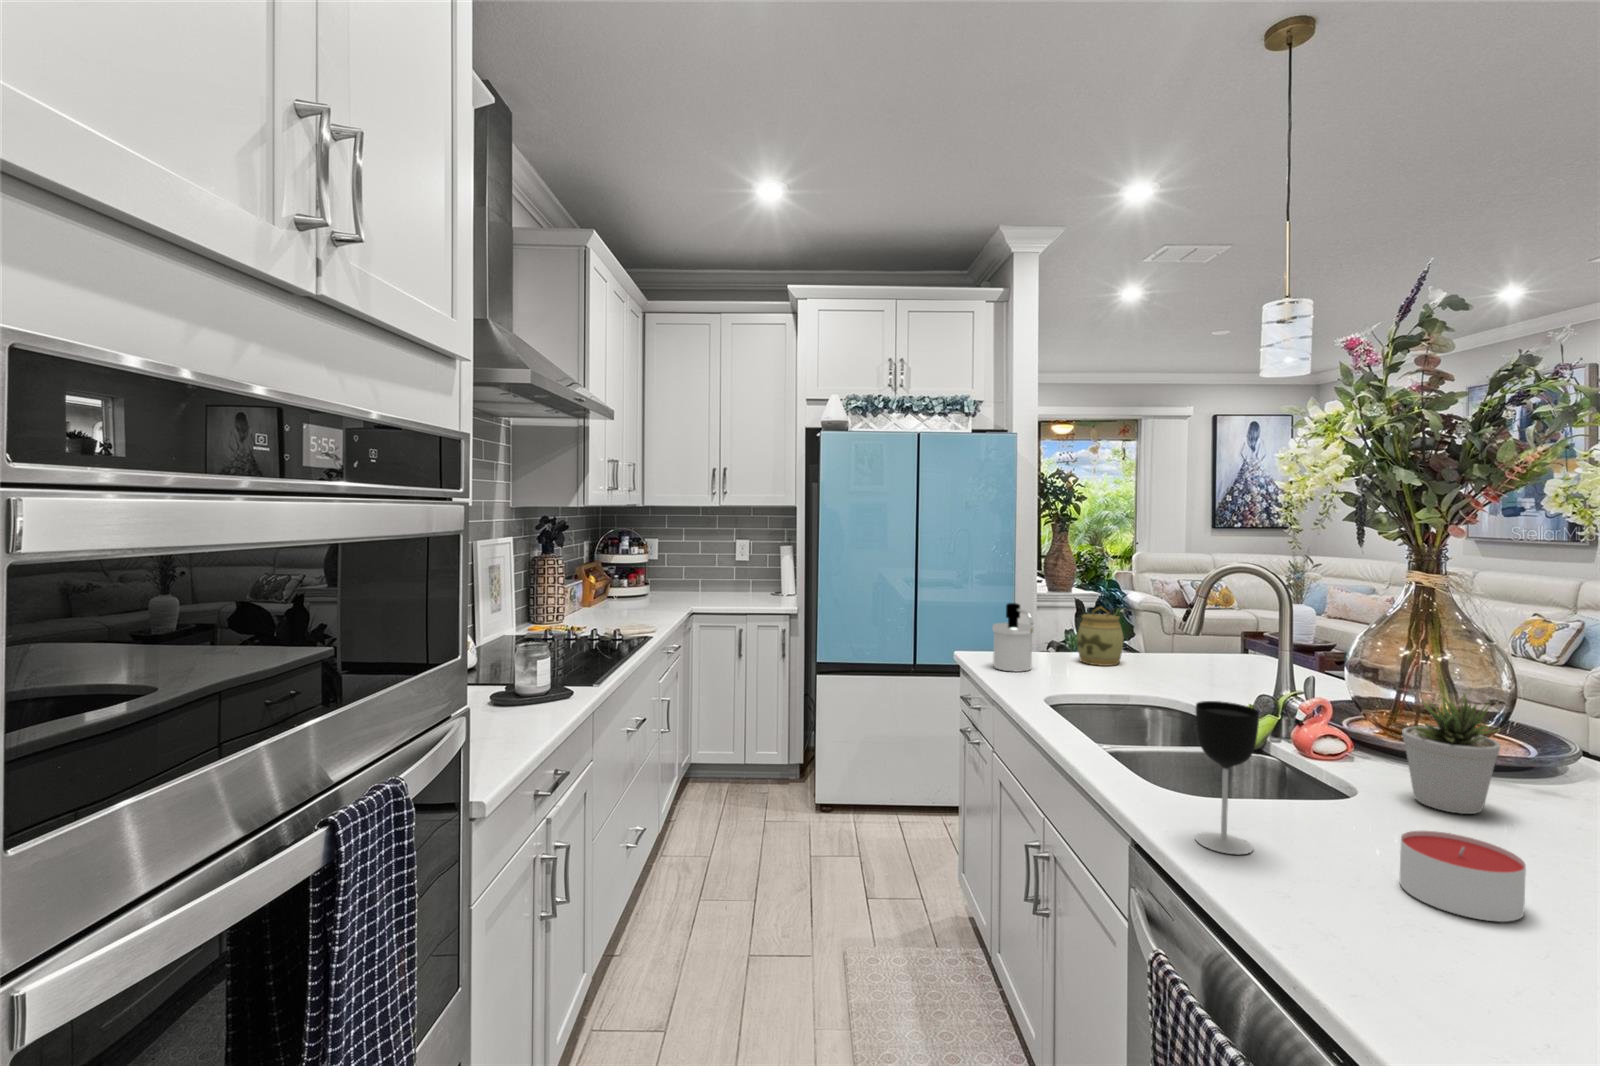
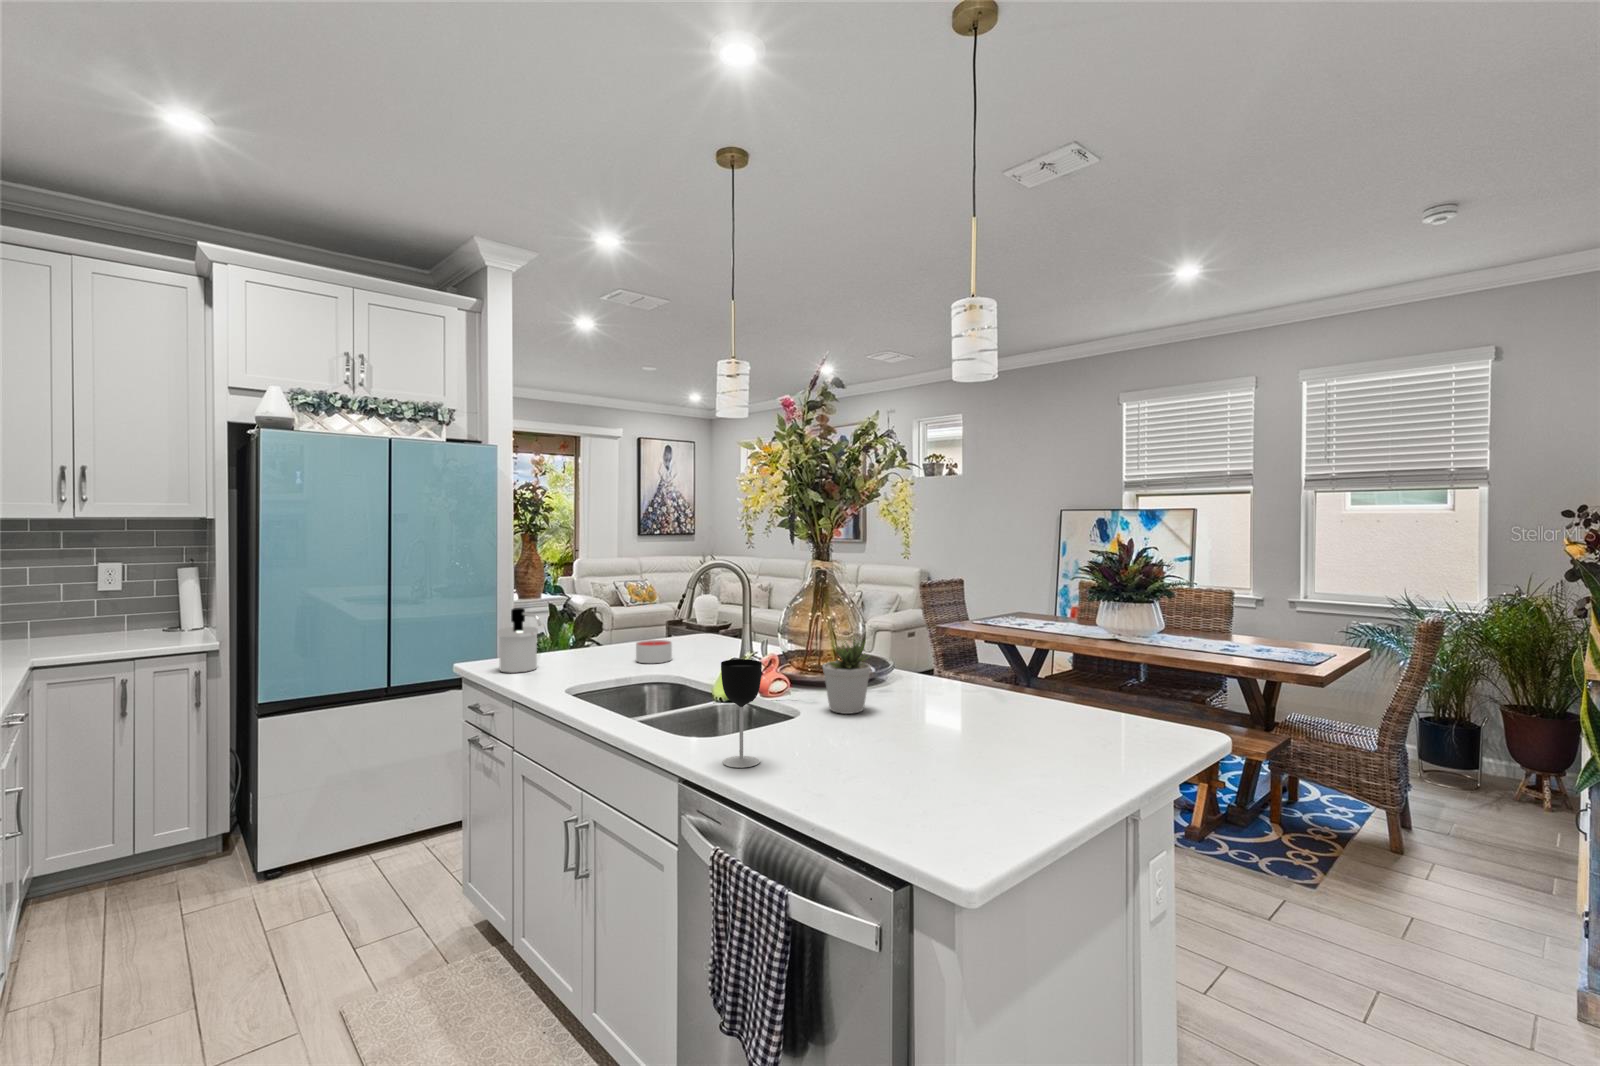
jar: present [1077,607,1123,666] -> none [573,604,612,657]
candle: present [1400,831,1526,922] -> present [636,640,672,663]

